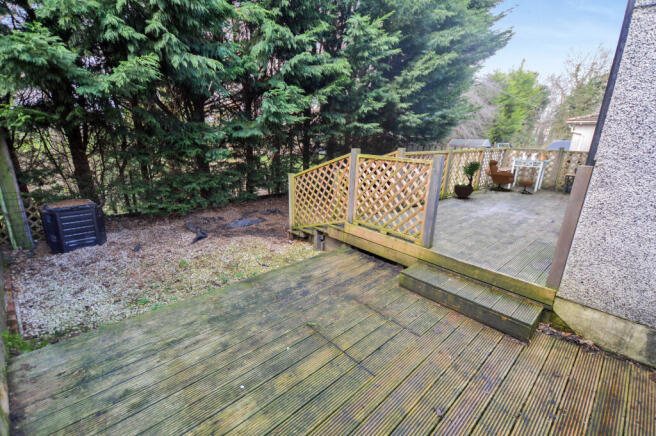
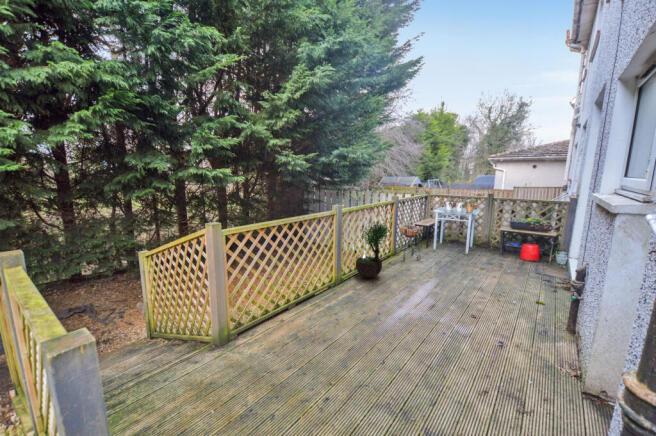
lounge chair: present [489,160,534,193] -> none [407,213,465,261]

